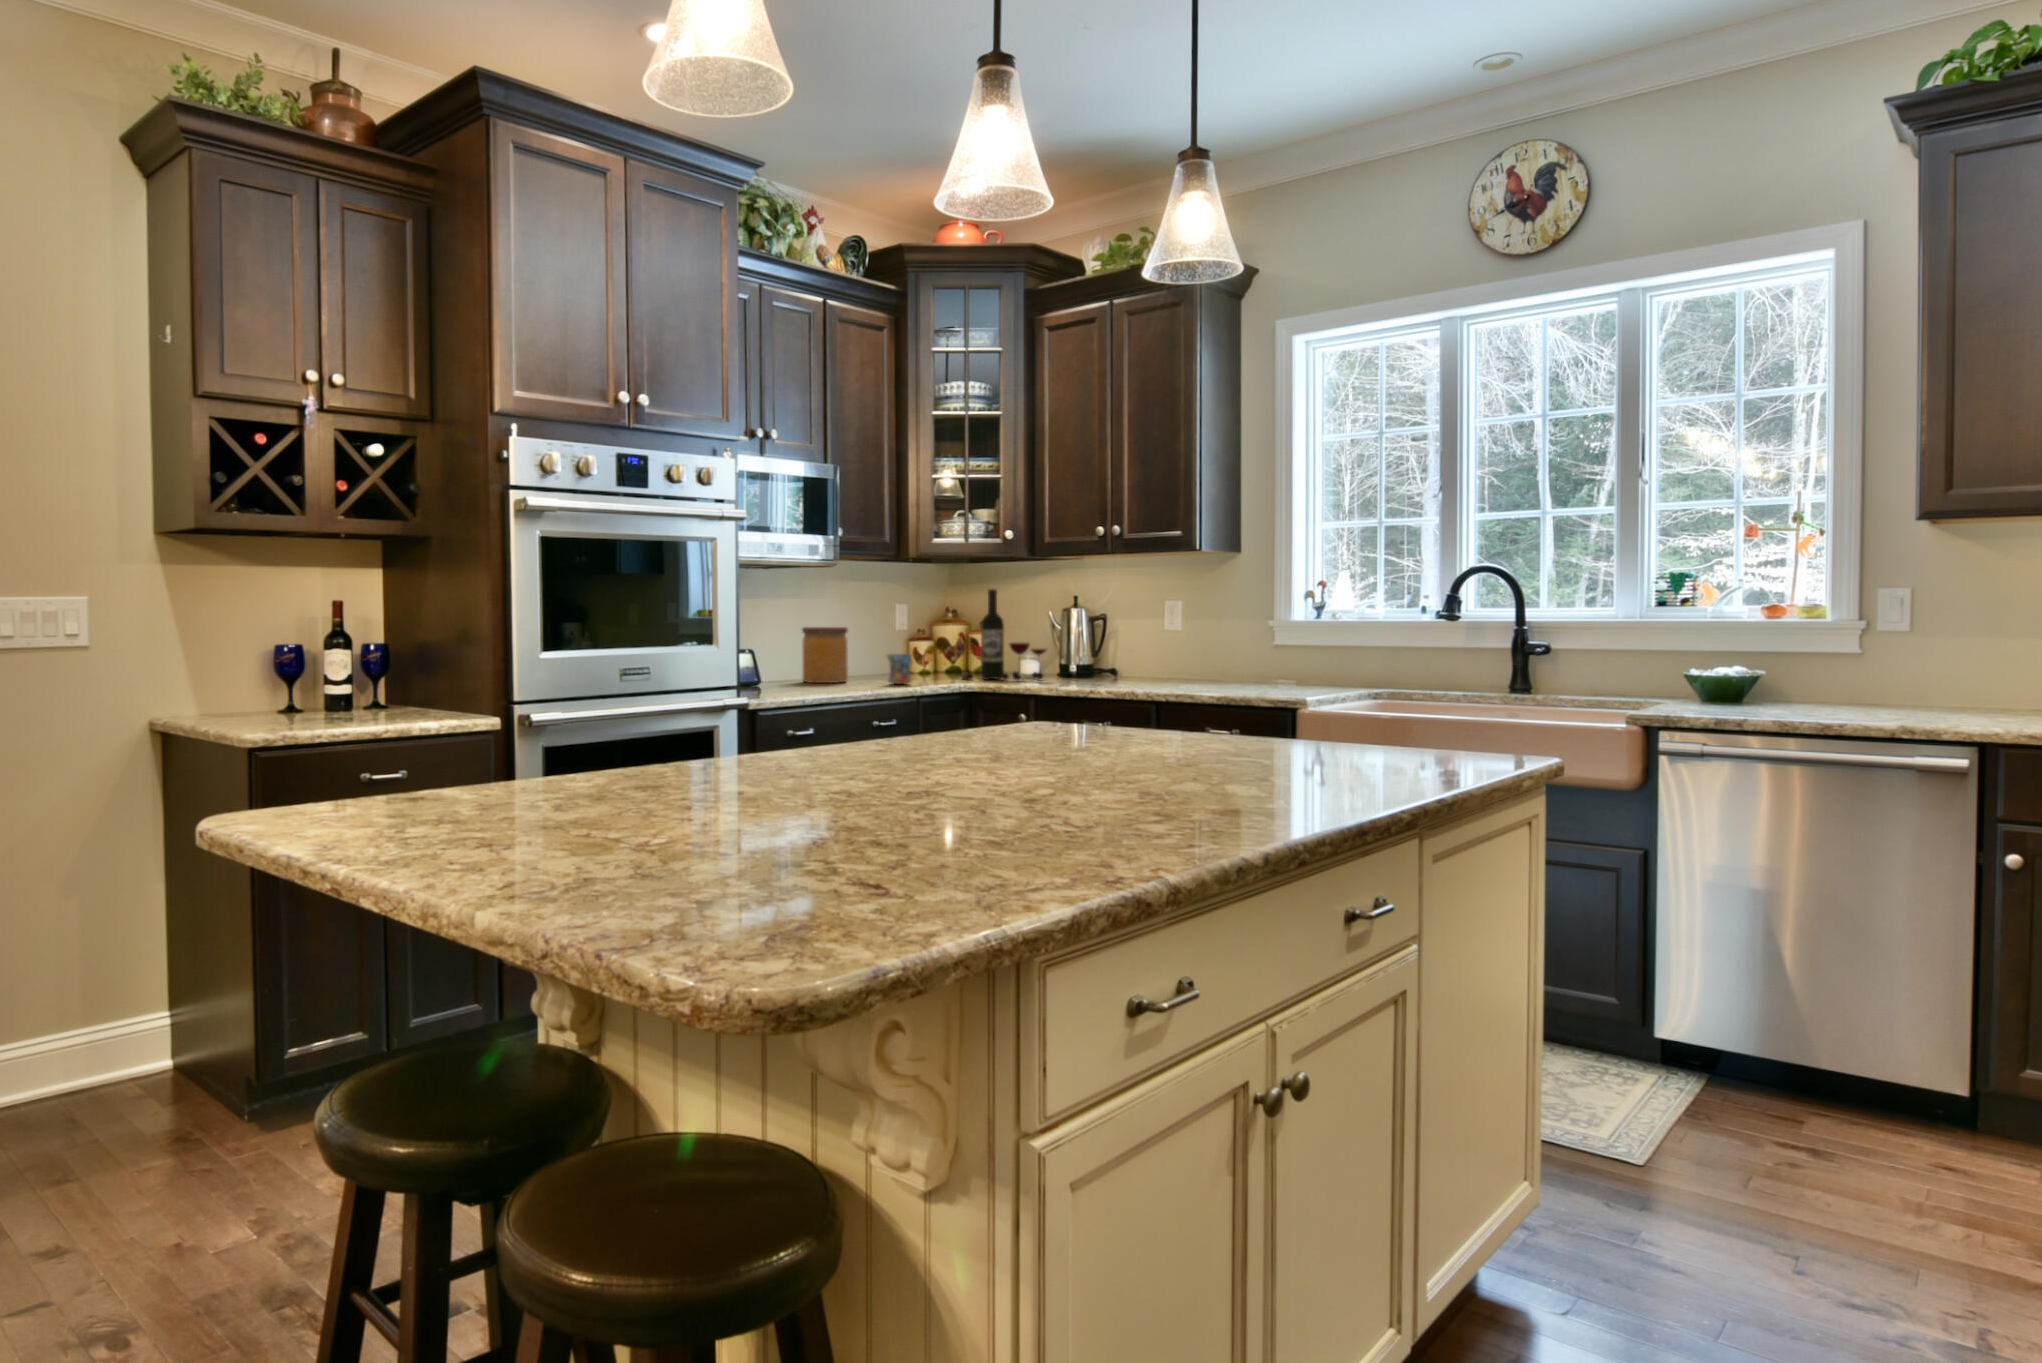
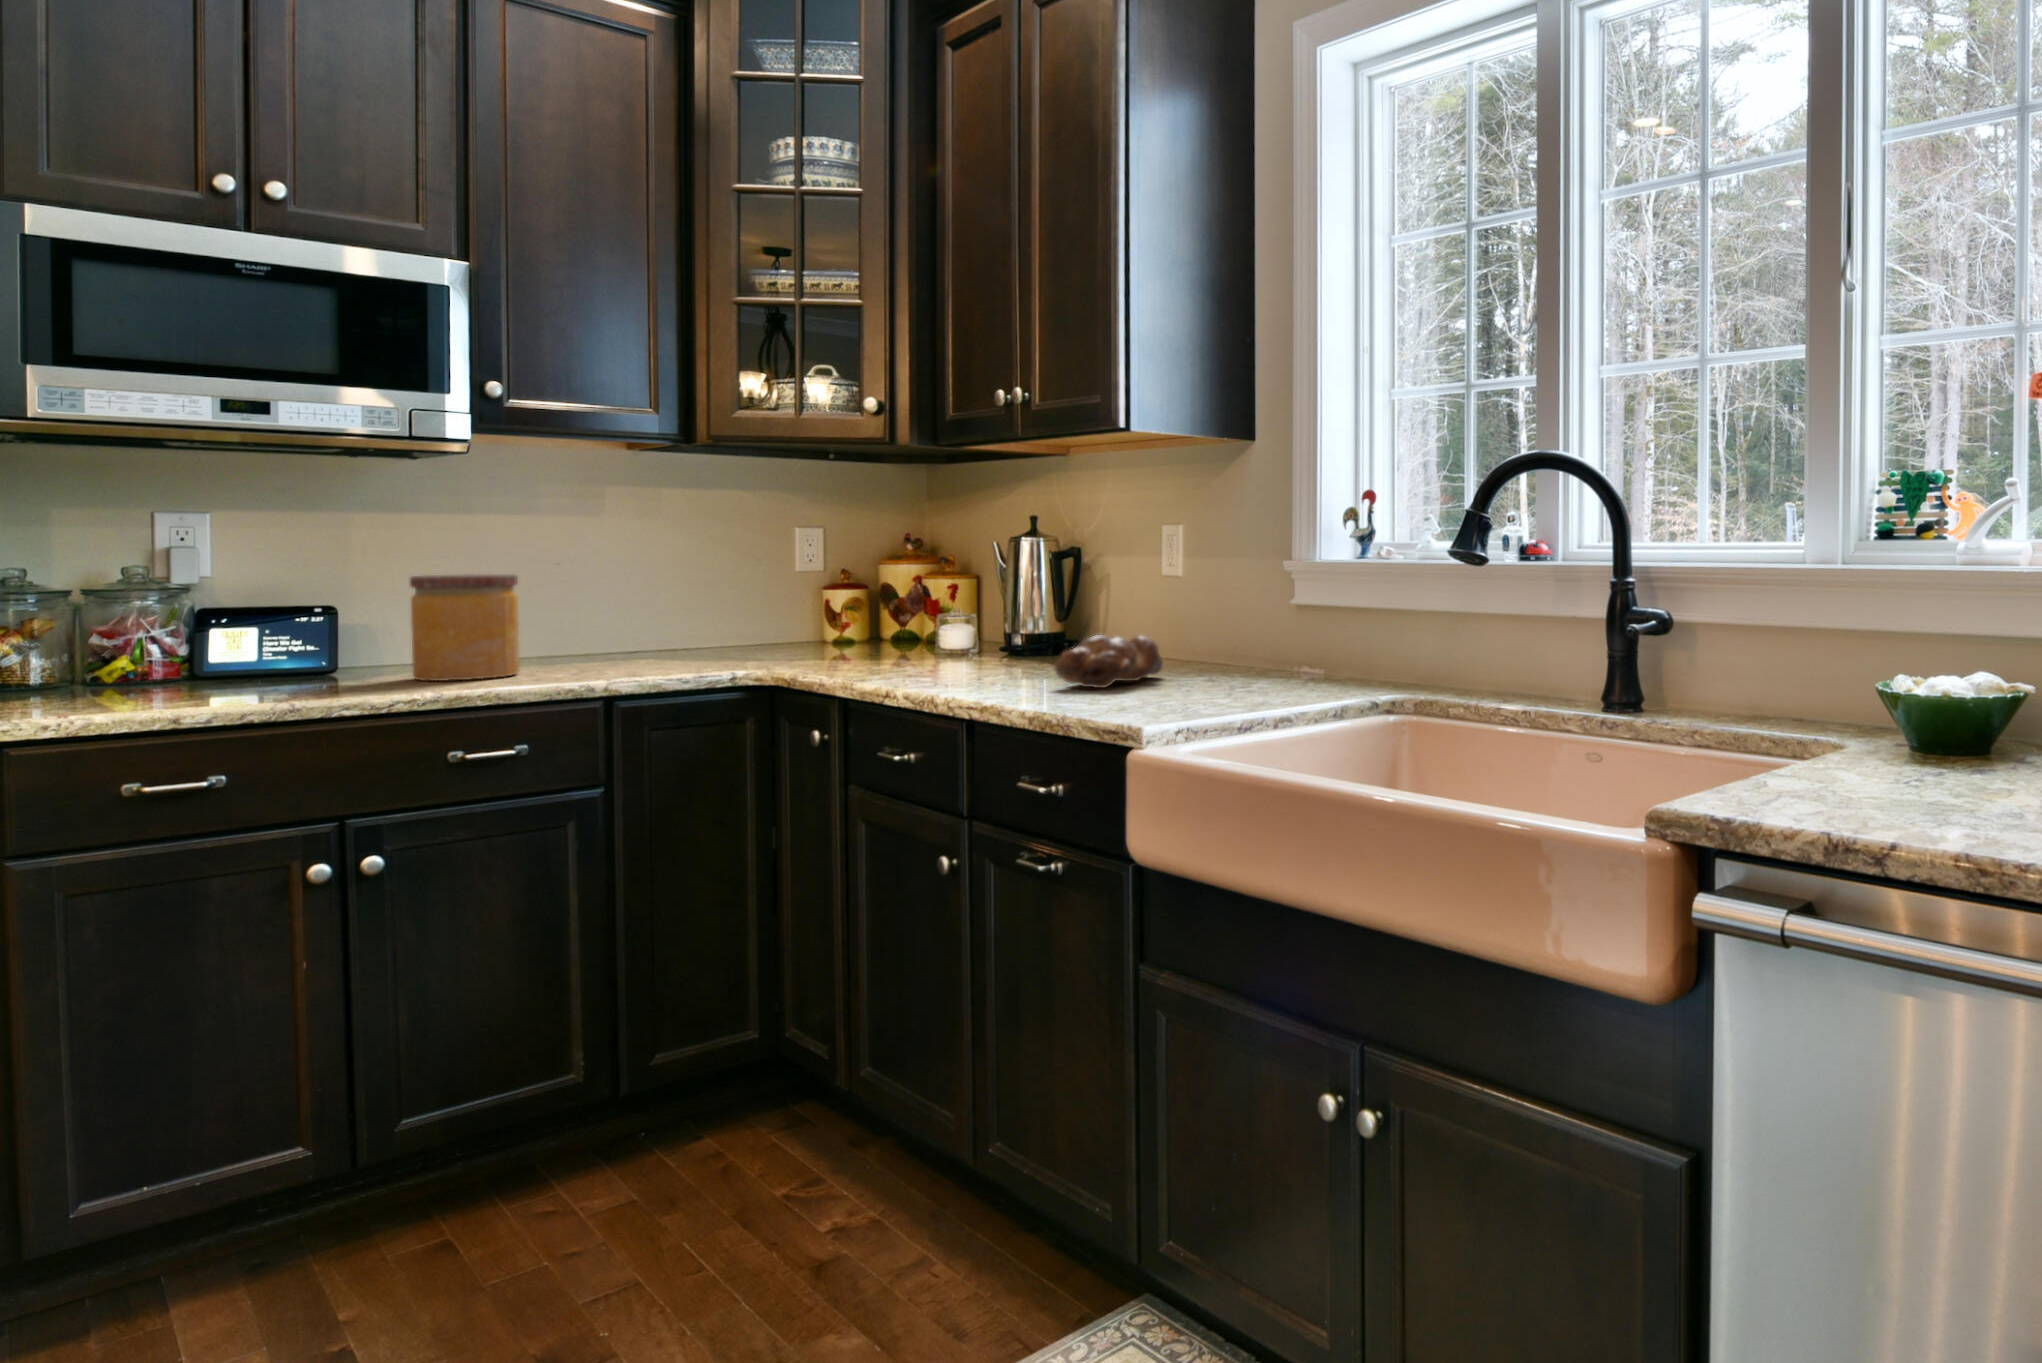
wine bottle: present [961,589,1046,680] -> none [793,506,949,668]
mug: present [887,654,912,684] -> none [535,625,611,684]
bread loaf: none [1164,660,1215,688] -> present [1055,635,1163,688]

